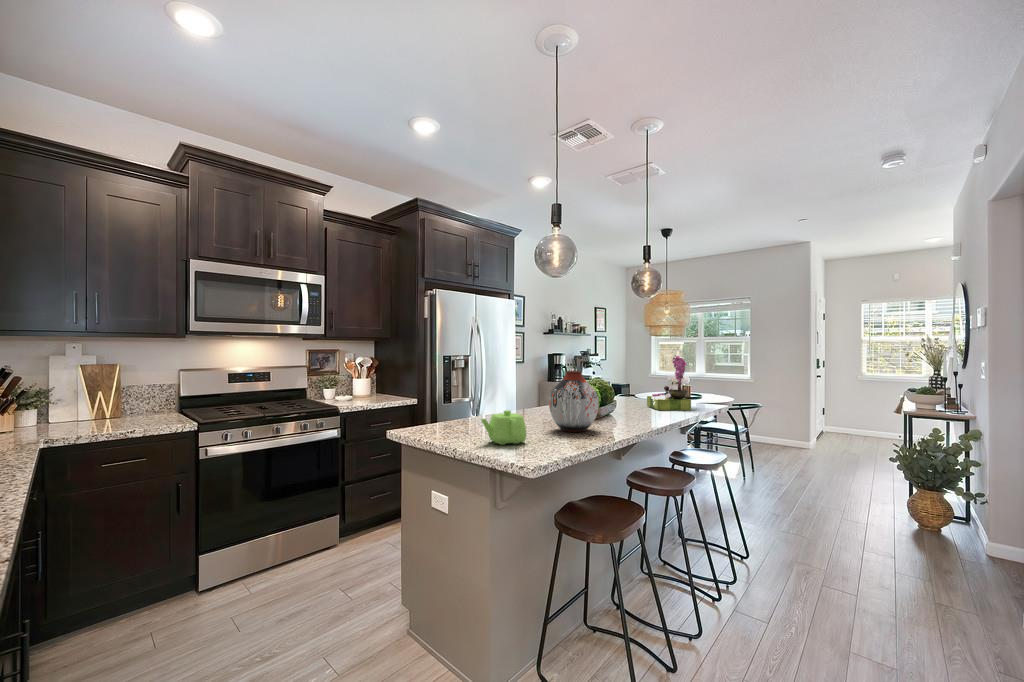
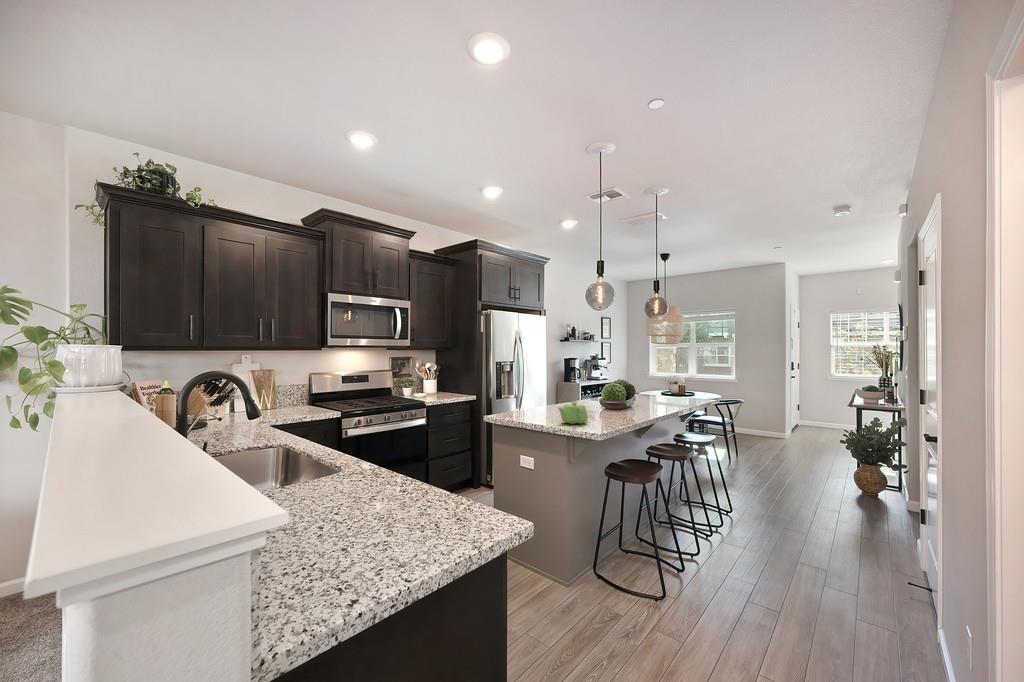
flower arrangement: present [647,355,691,410] -> none [657,362,690,403]
vase: present [549,371,599,432] -> none [596,376,630,417]

